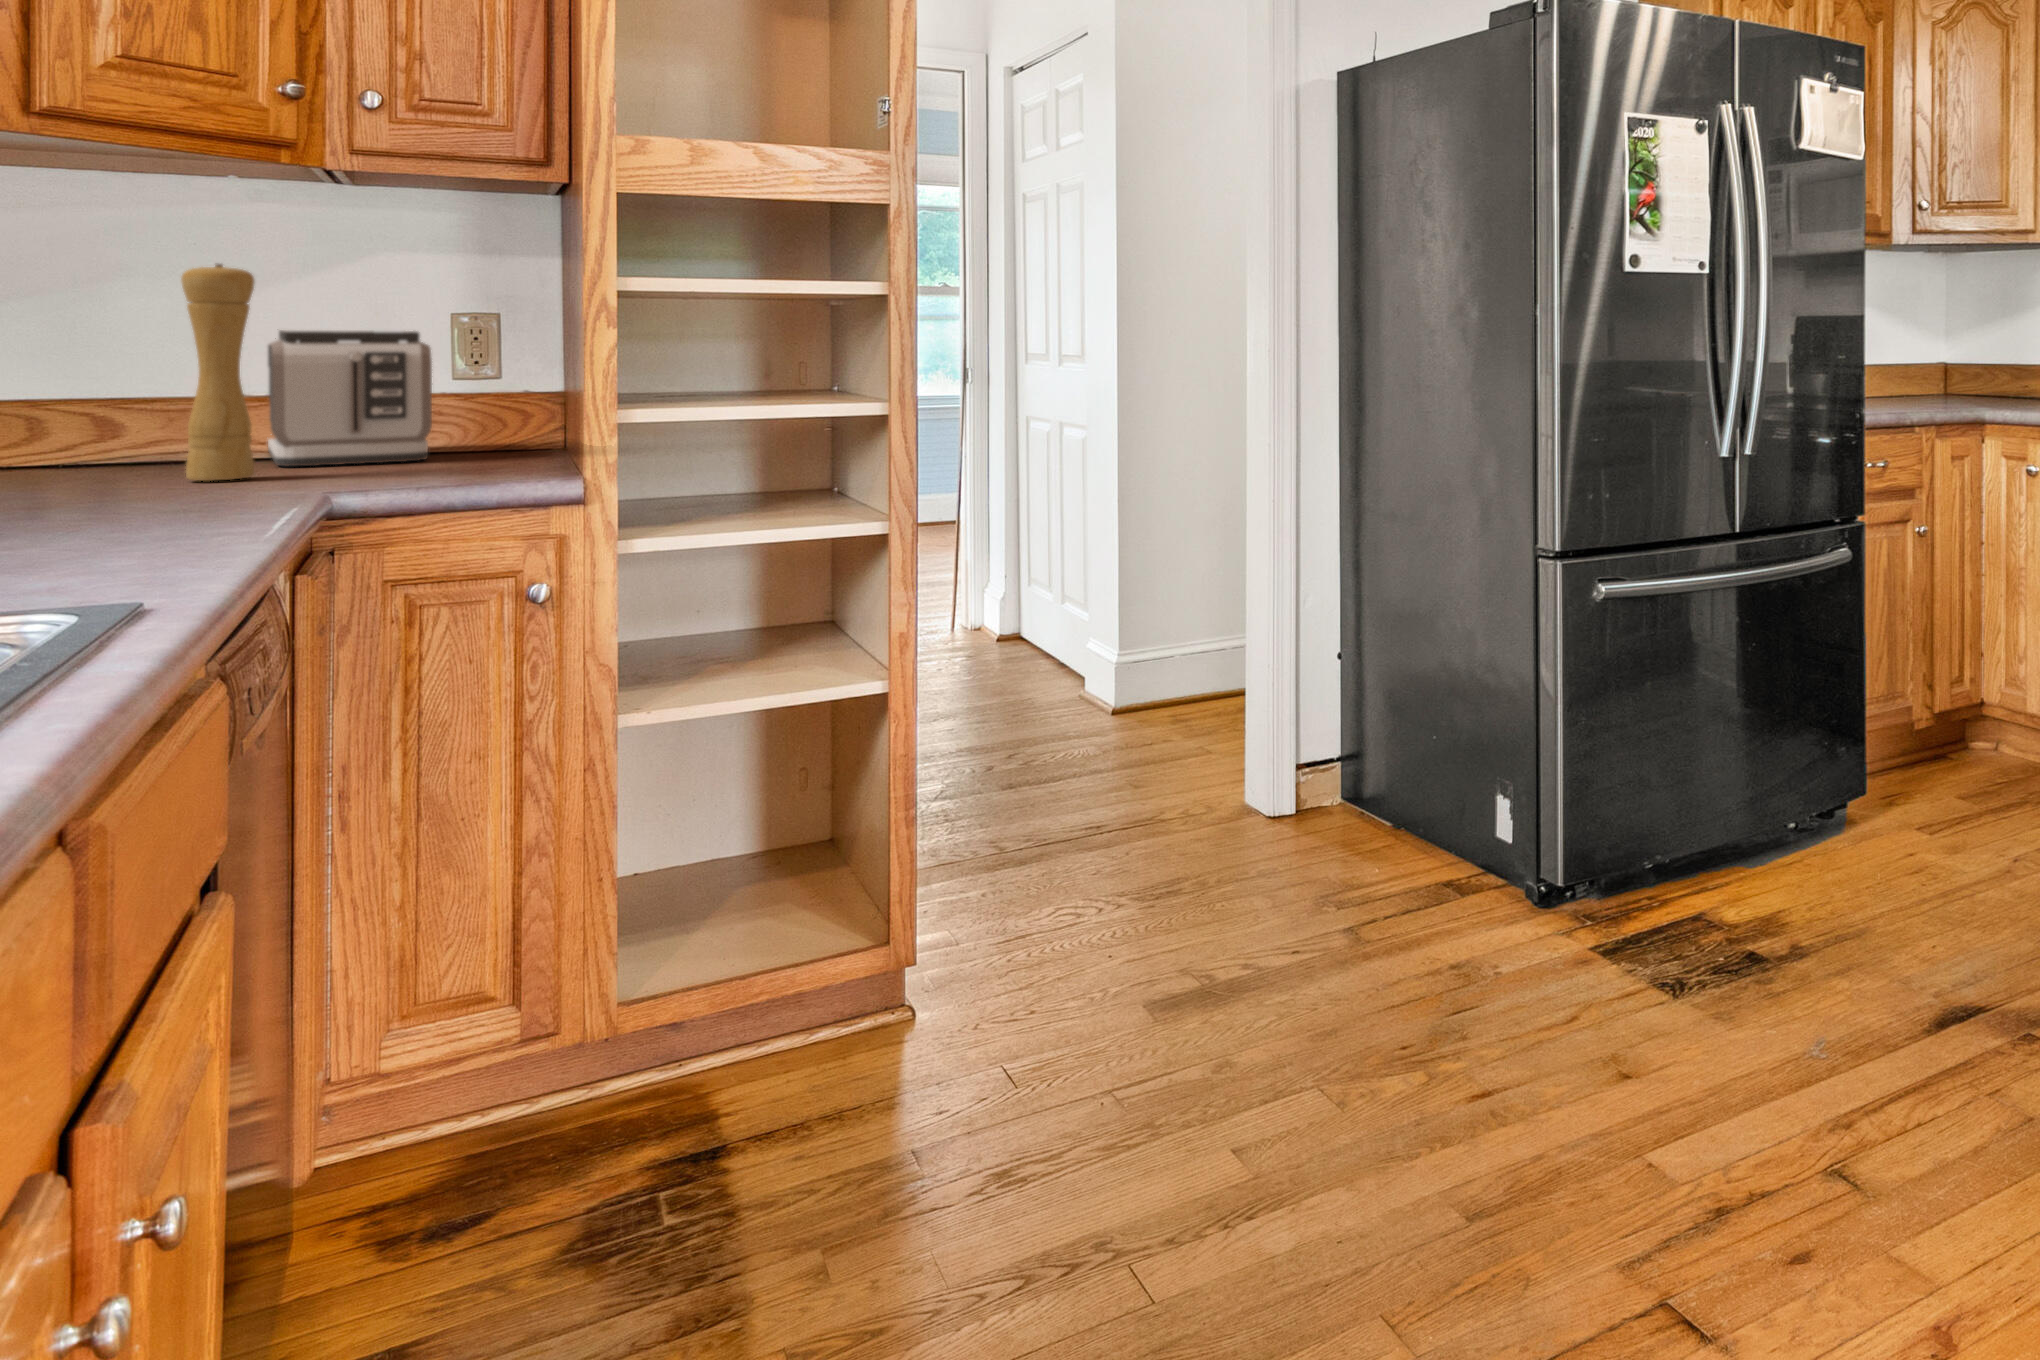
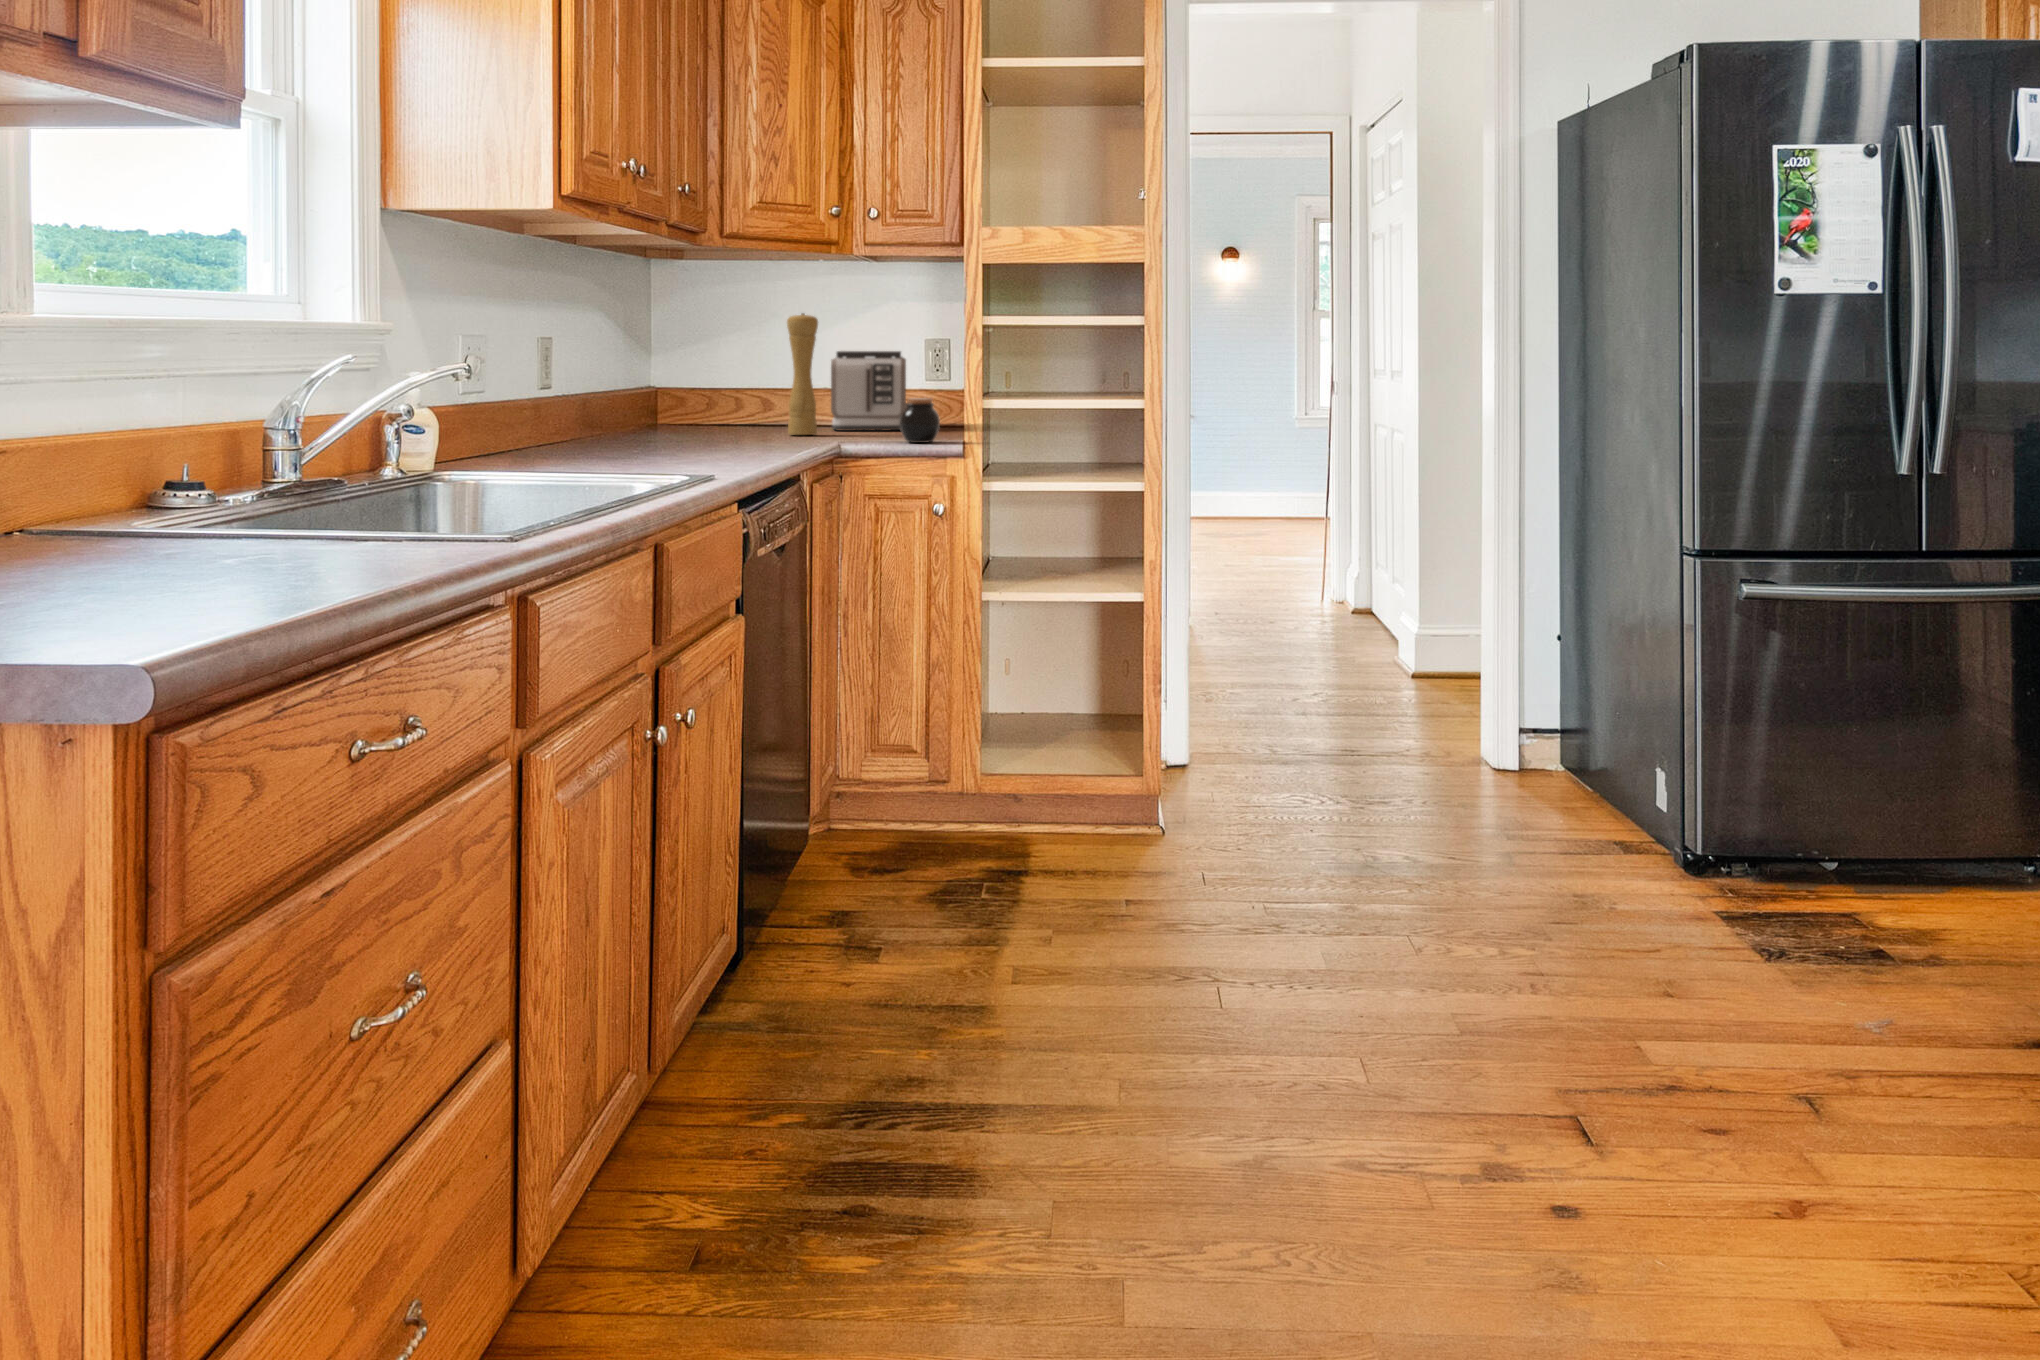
jar: none [455,410,536,484] -> present [899,398,940,443]

